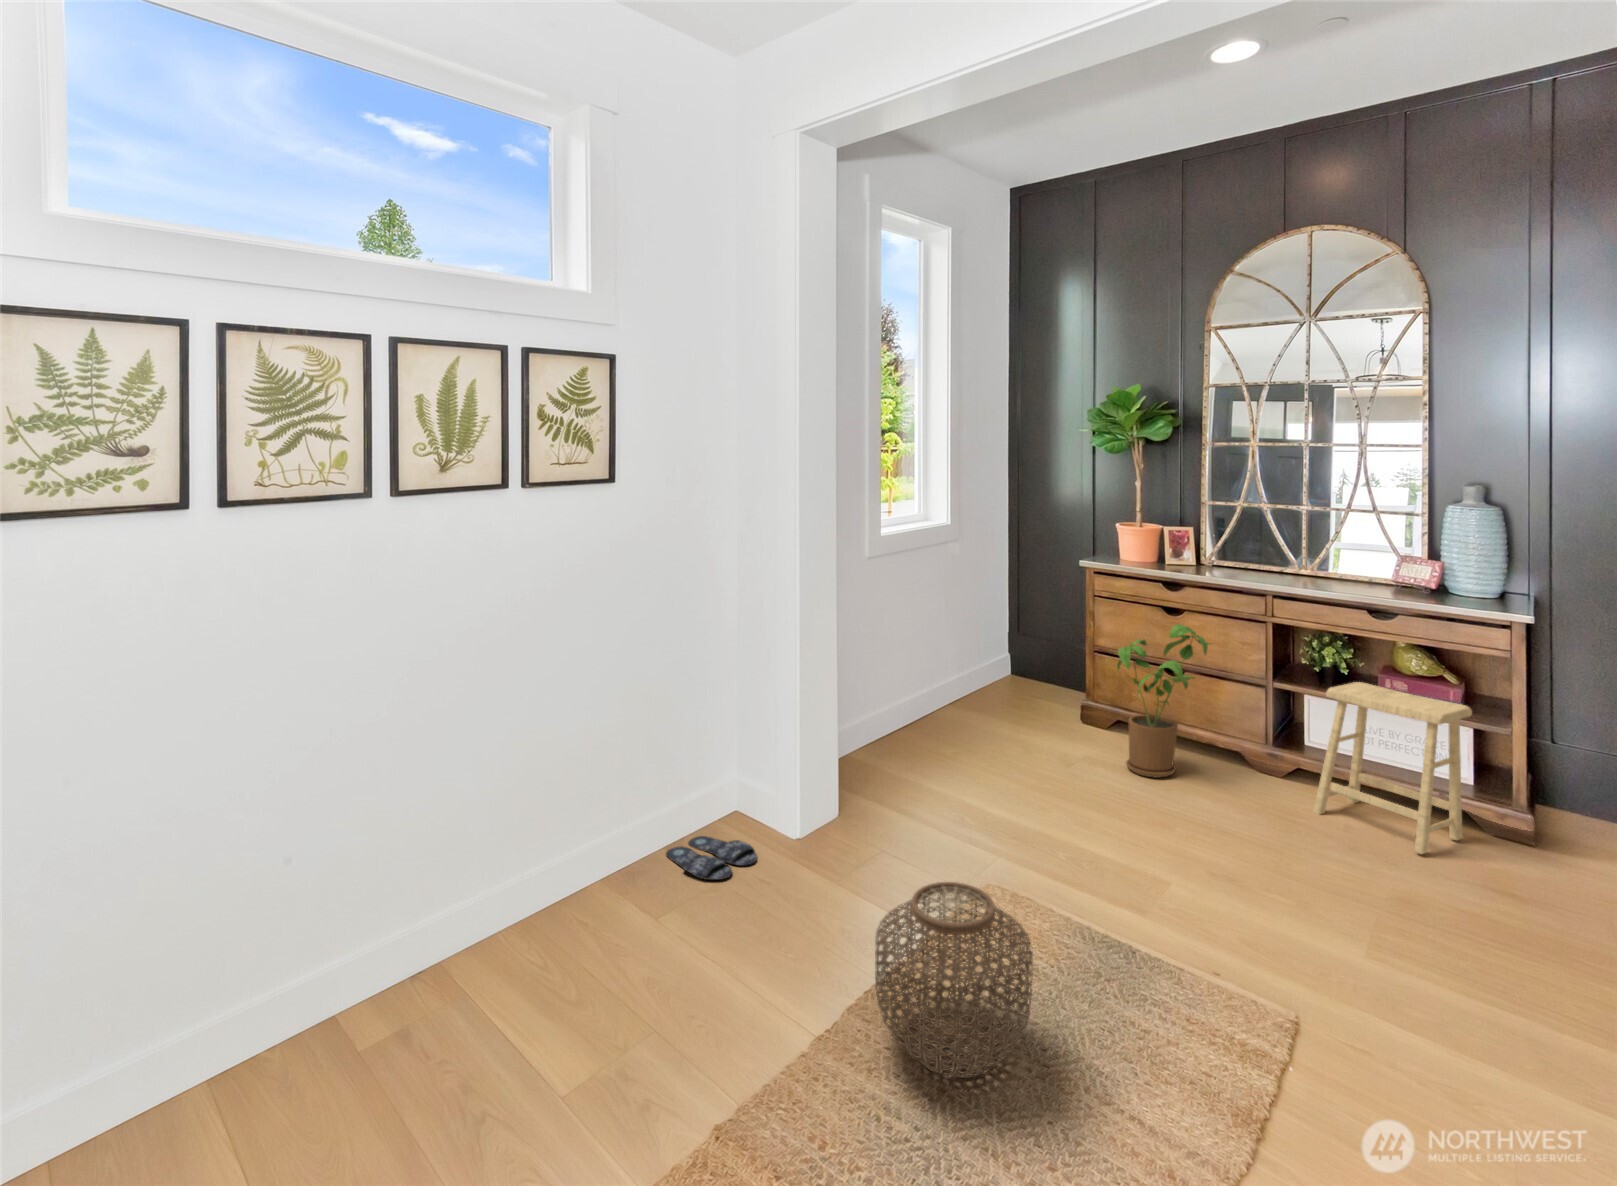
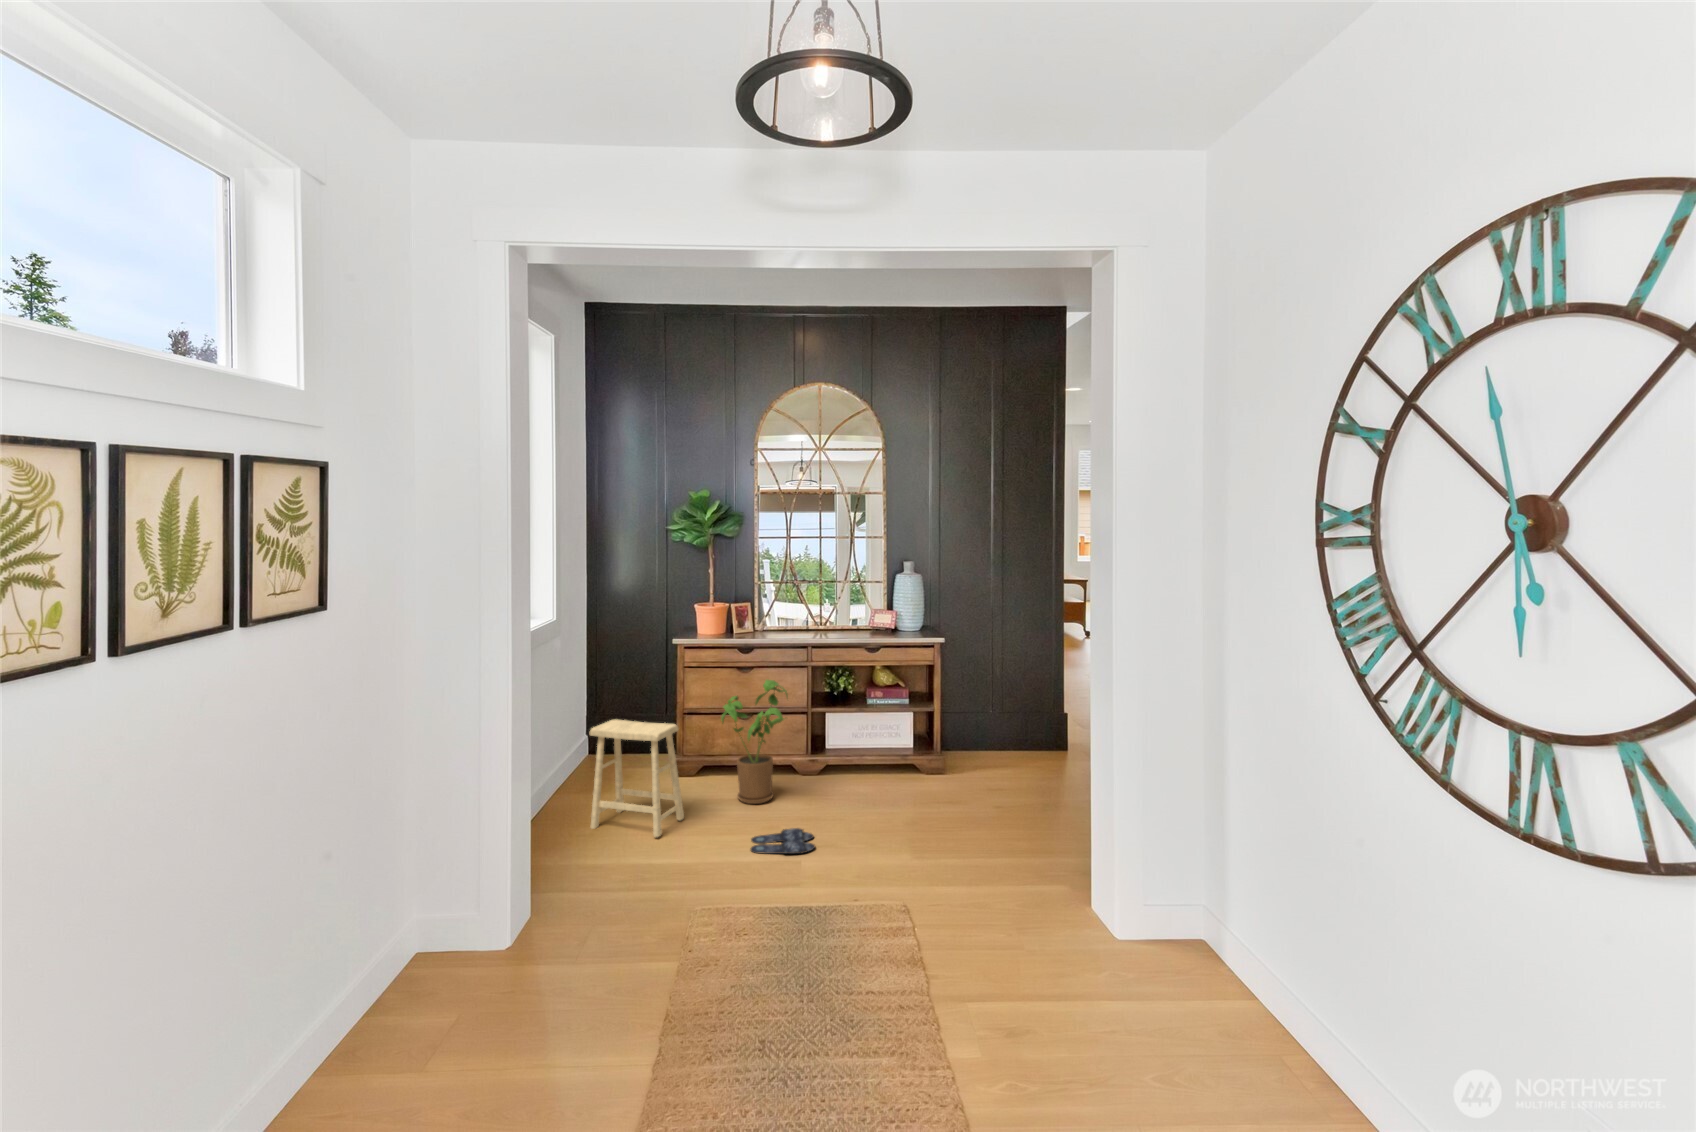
footstool: present [1313,682,1472,854] -> present [590,720,684,837]
slippers: present [666,836,757,880] -> present [751,828,815,854]
woven basket: present [875,882,1033,1077] -> none [735,907,858,1066]

